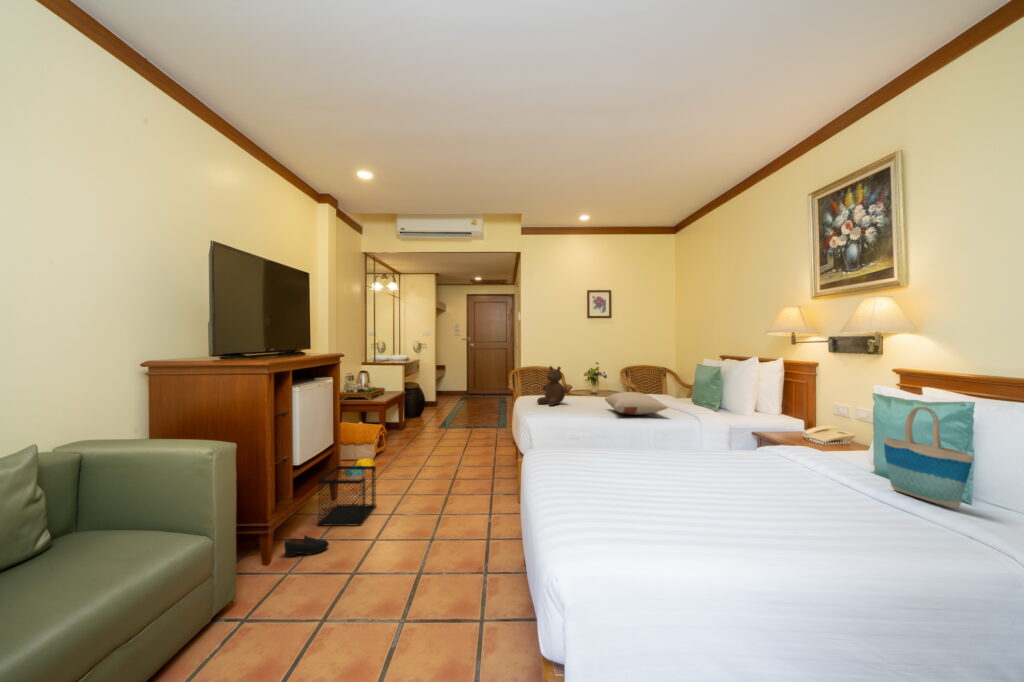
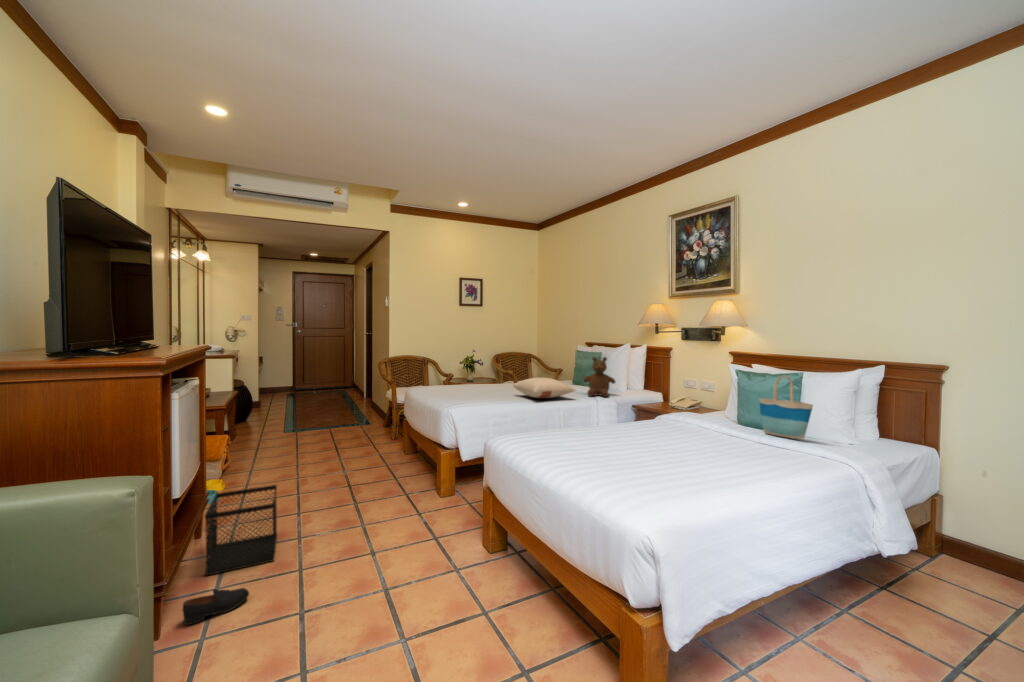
teddy bear: present [537,366,568,406] -> present [584,357,616,397]

